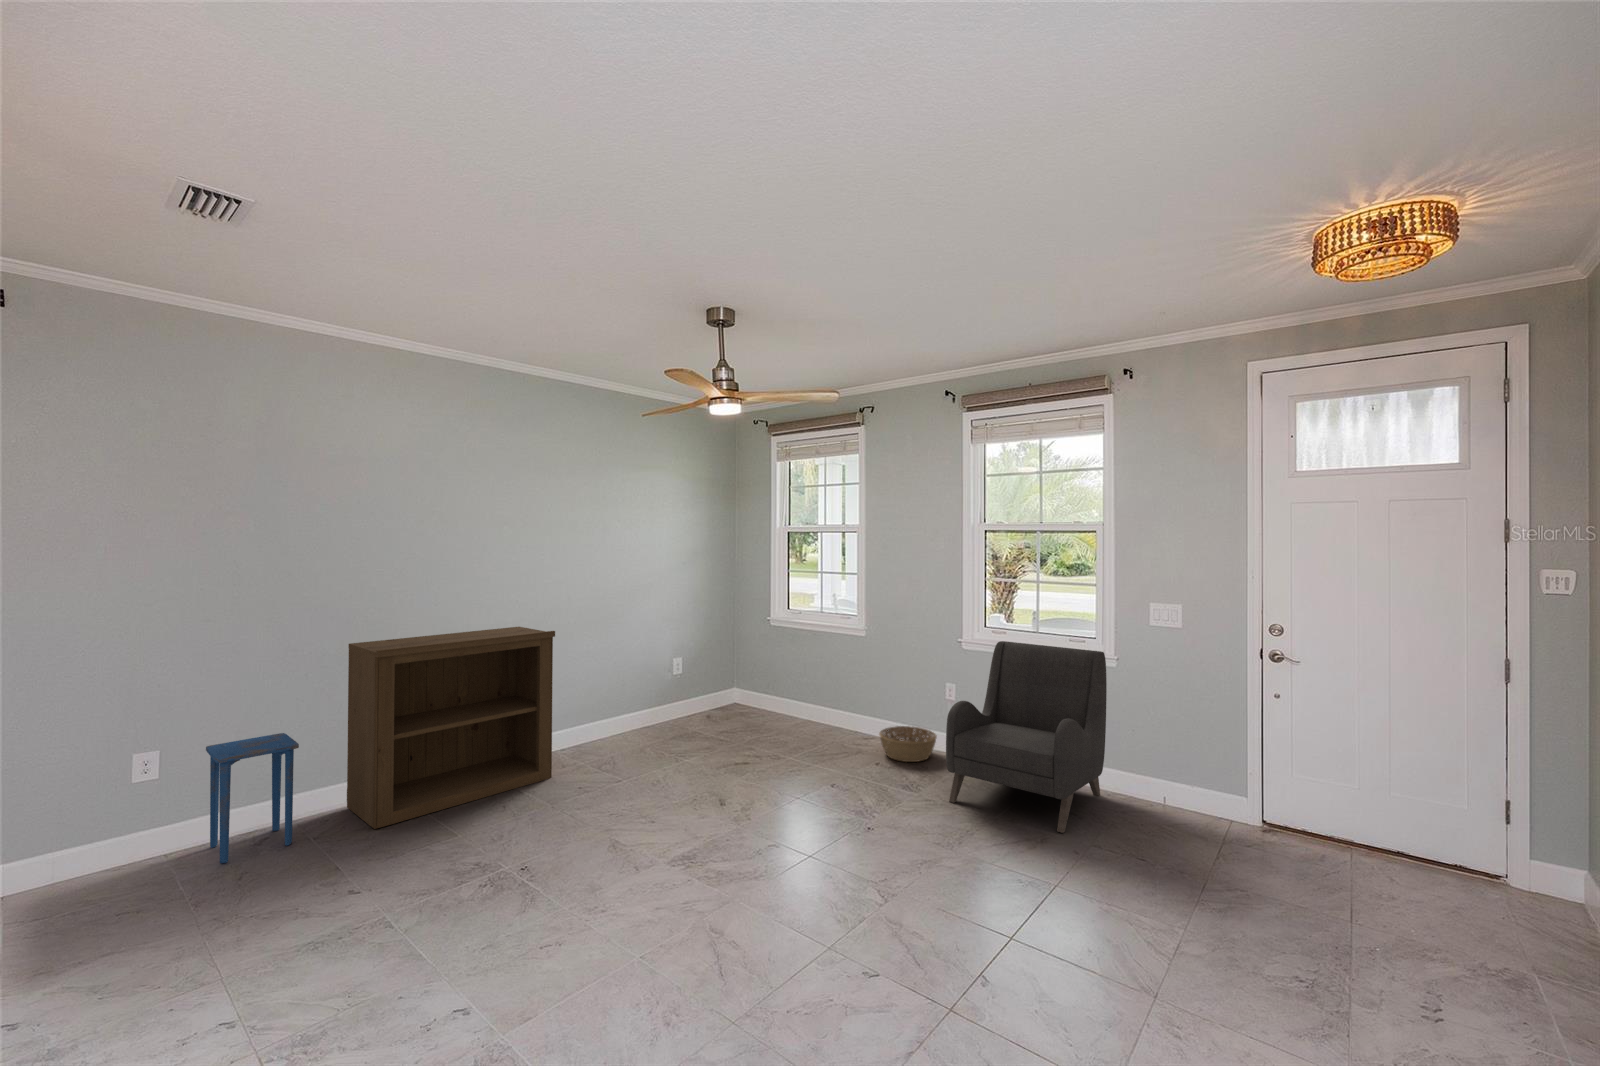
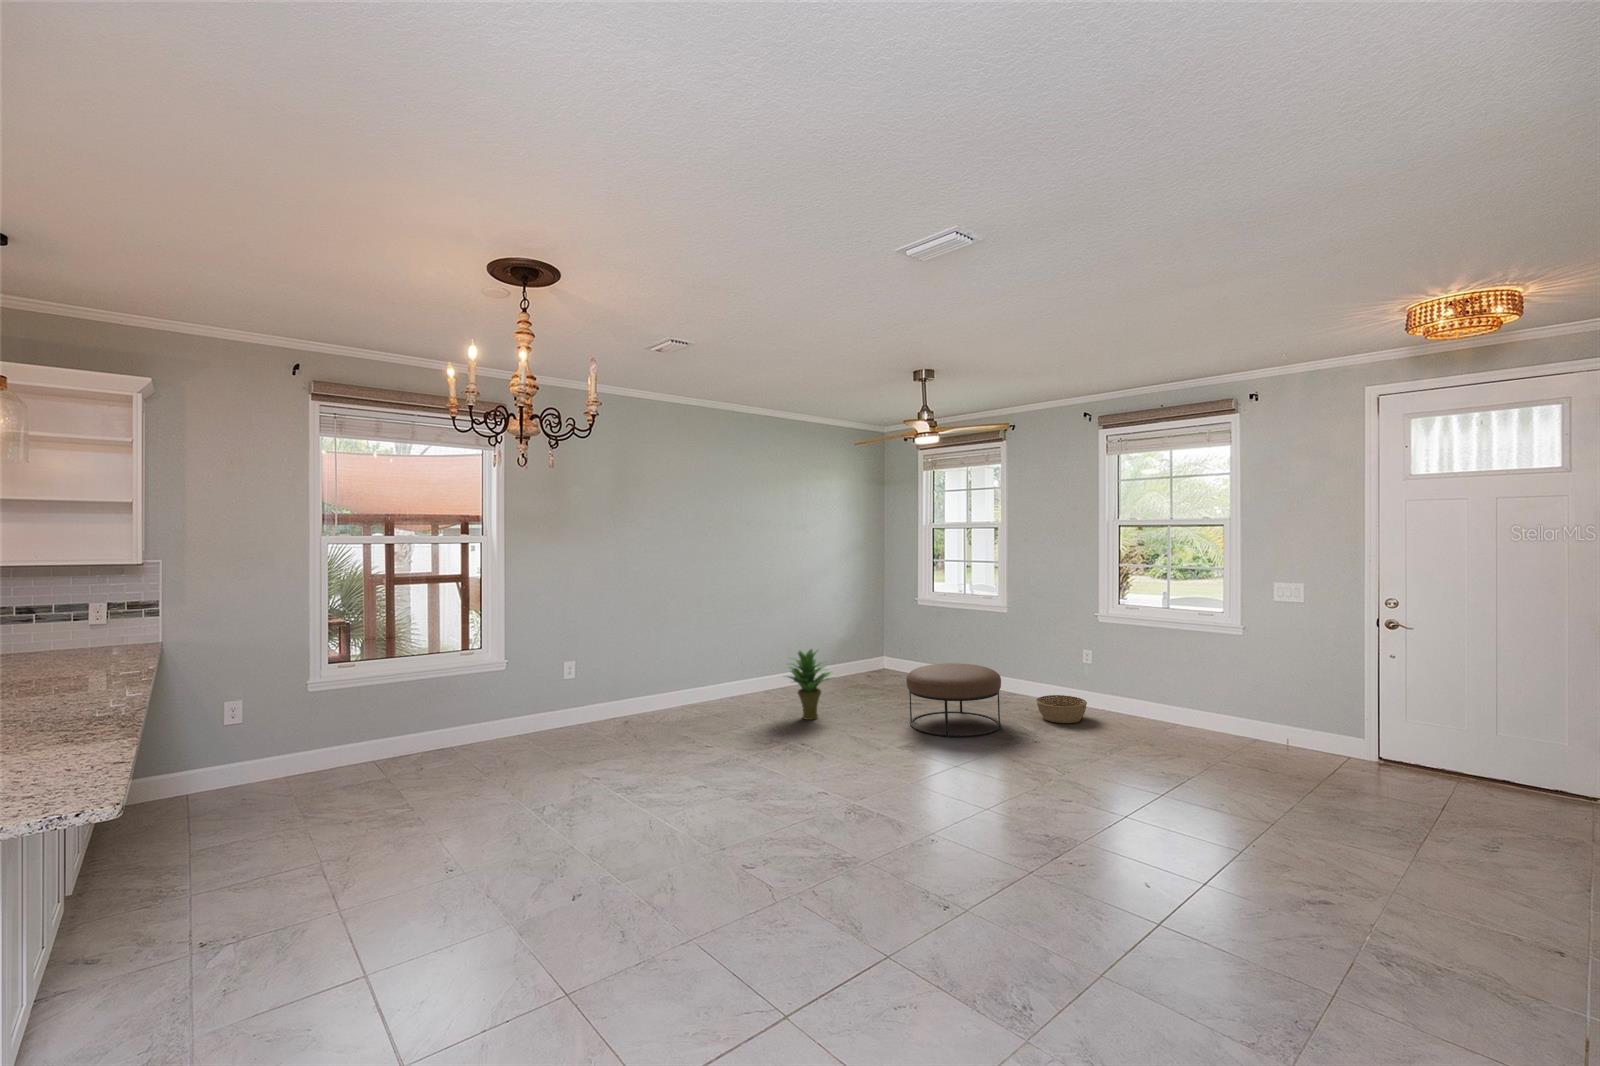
bookshelf: present [347,627,555,829] -> none [637,620,779,772]
armchair: present [946,641,1107,833] -> none [1106,620,1240,769]
potted plant: none [576,664,642,751] -> present [788,649,830,720]
ottoman: none [723,686,835,780] -> present [906,663,1001,737]
side table: present [206,733,299,863] -> none [563,702,626,792]

